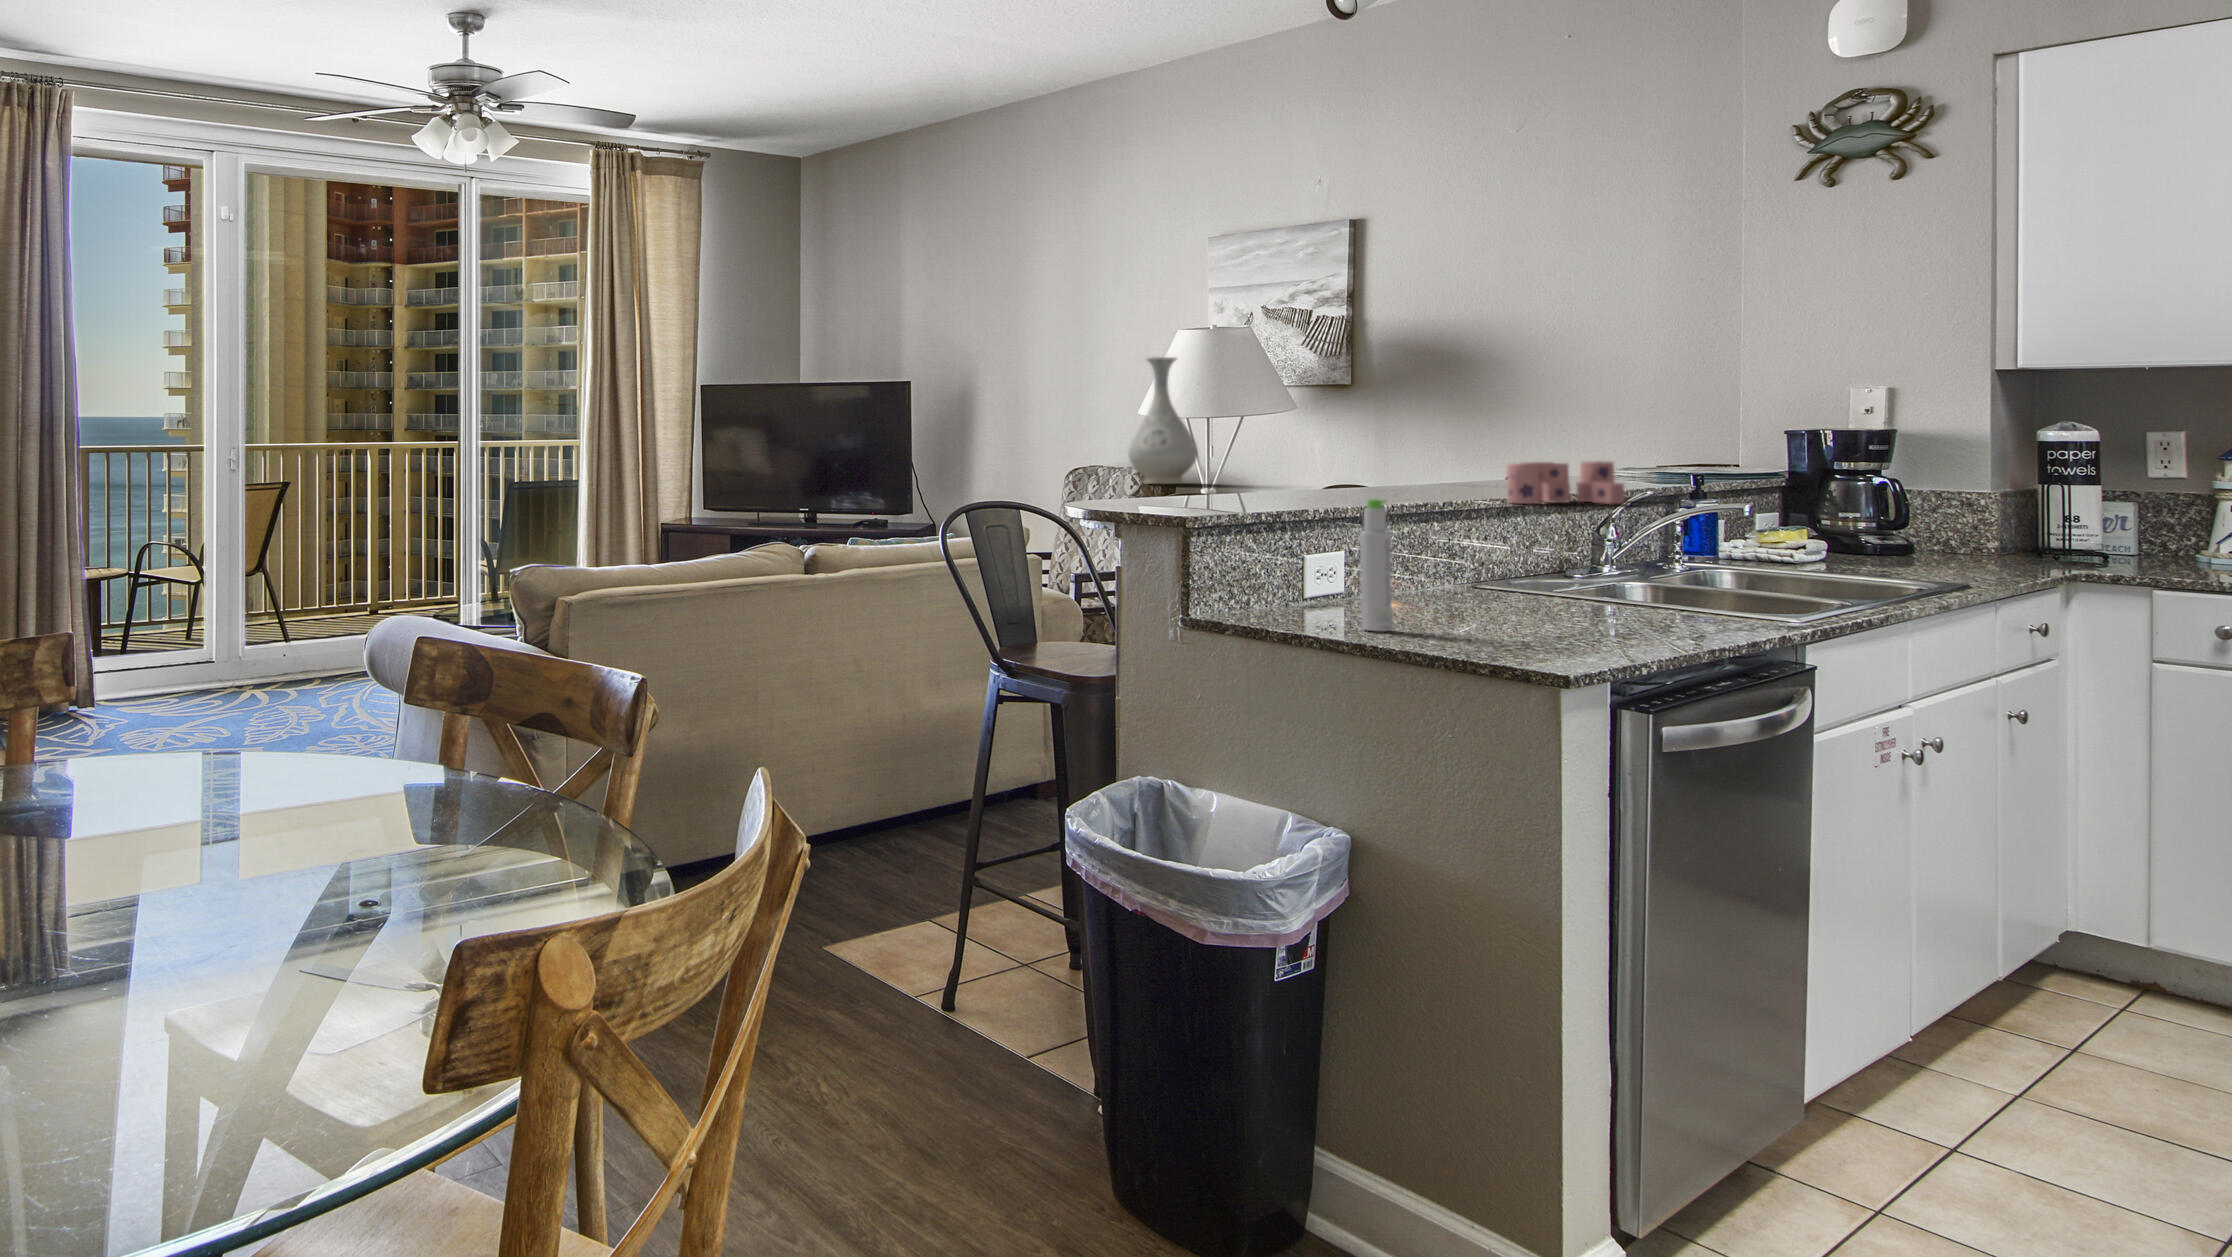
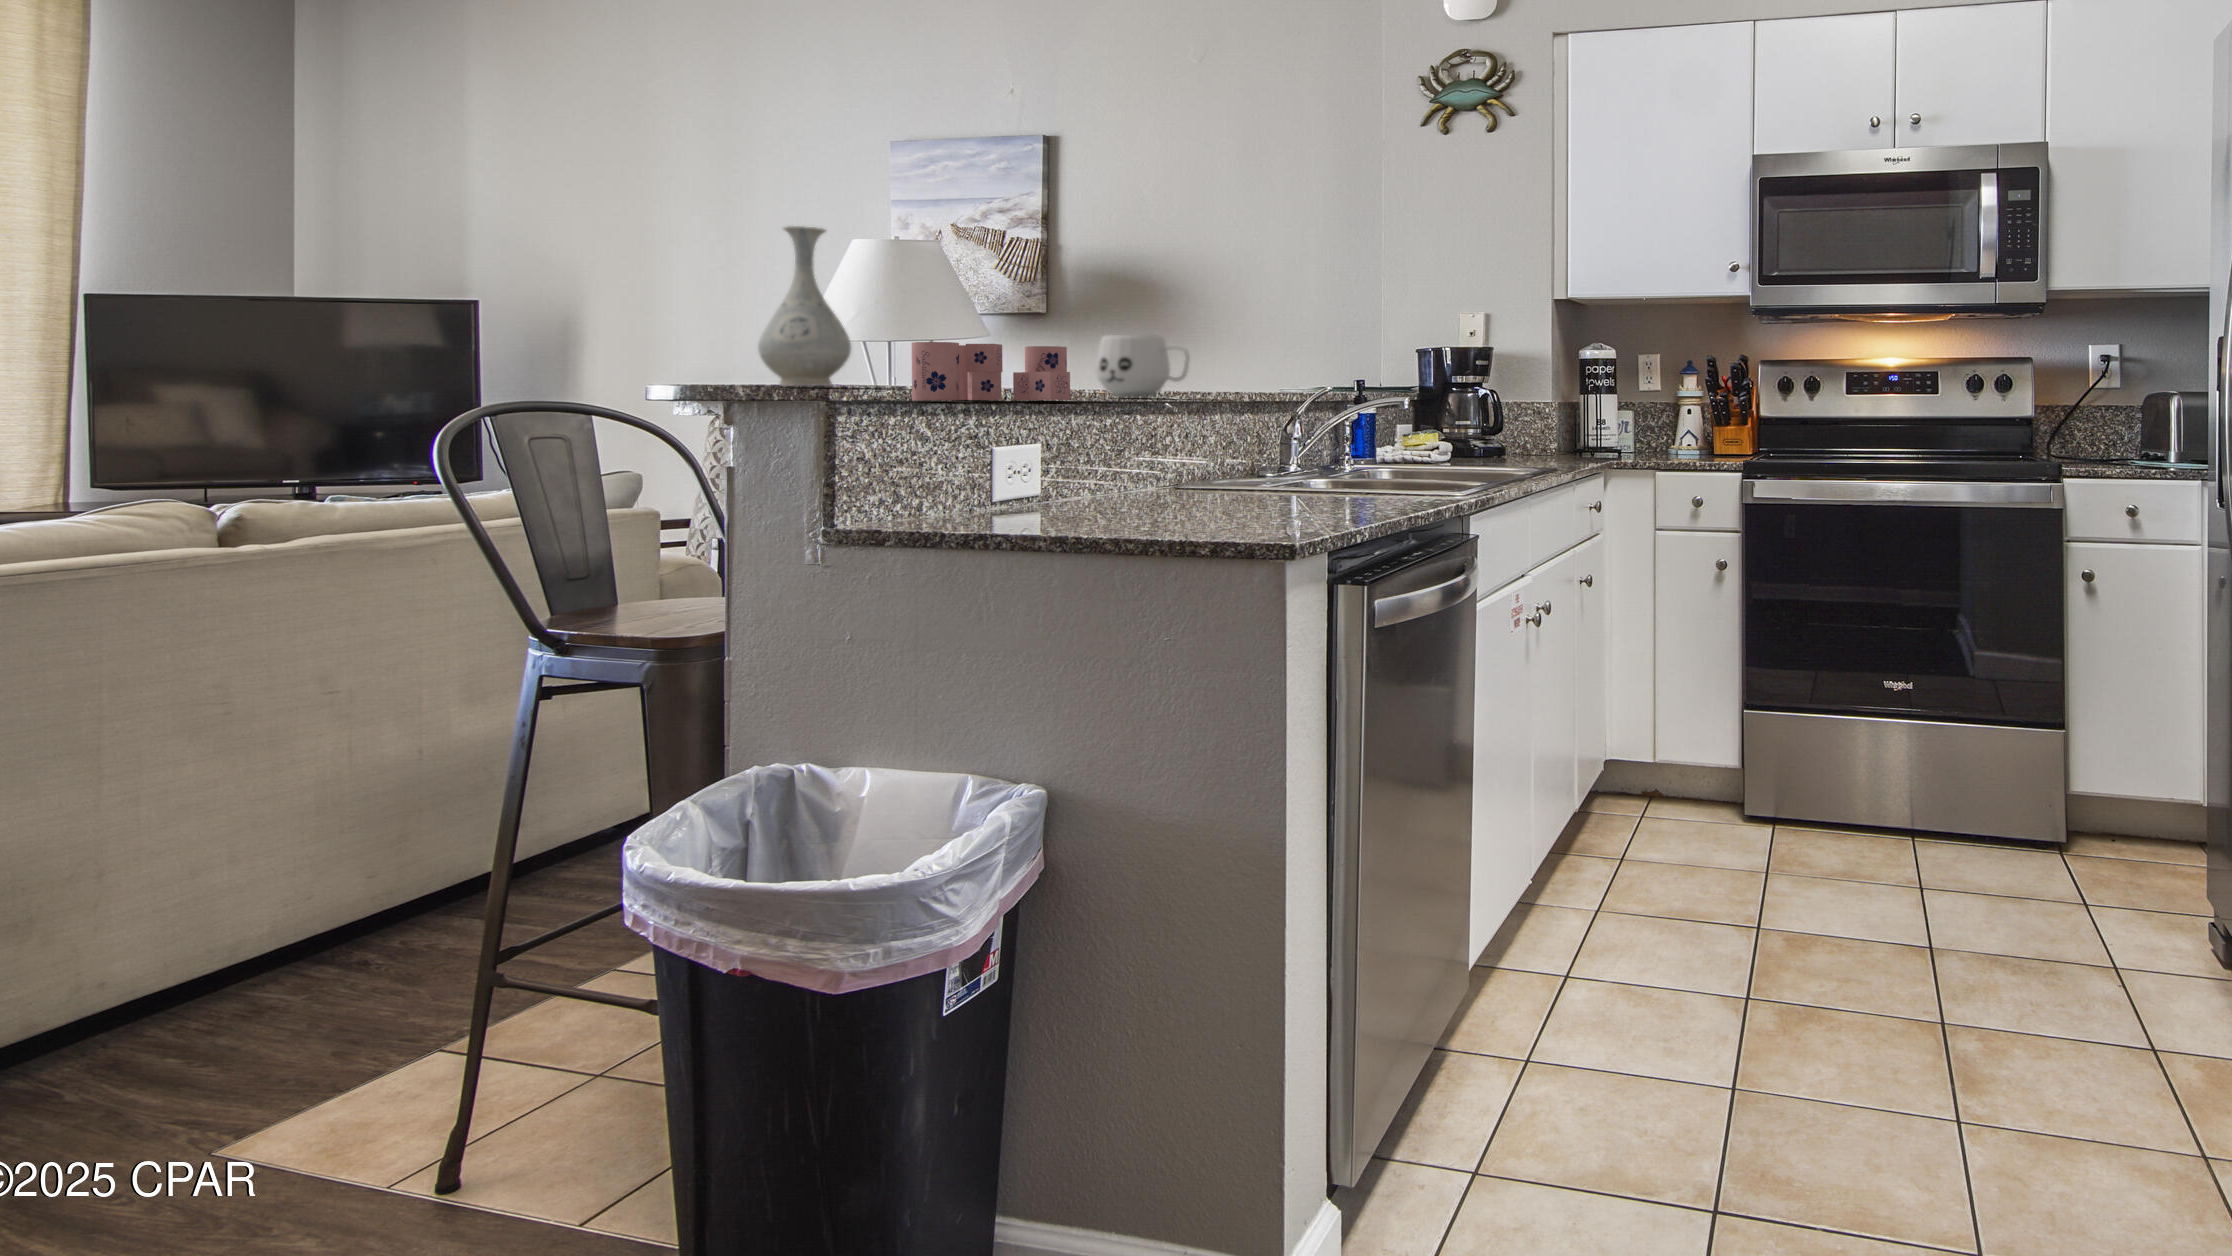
mug: none [1401,454,1488,508] -> present [1096,335,1190,397]
candle: present [1506,461,1625,504] -> present [912,342,1070,400]
bottle: present [1360,499,1393,631] -> none [1061,364,1099,530]

